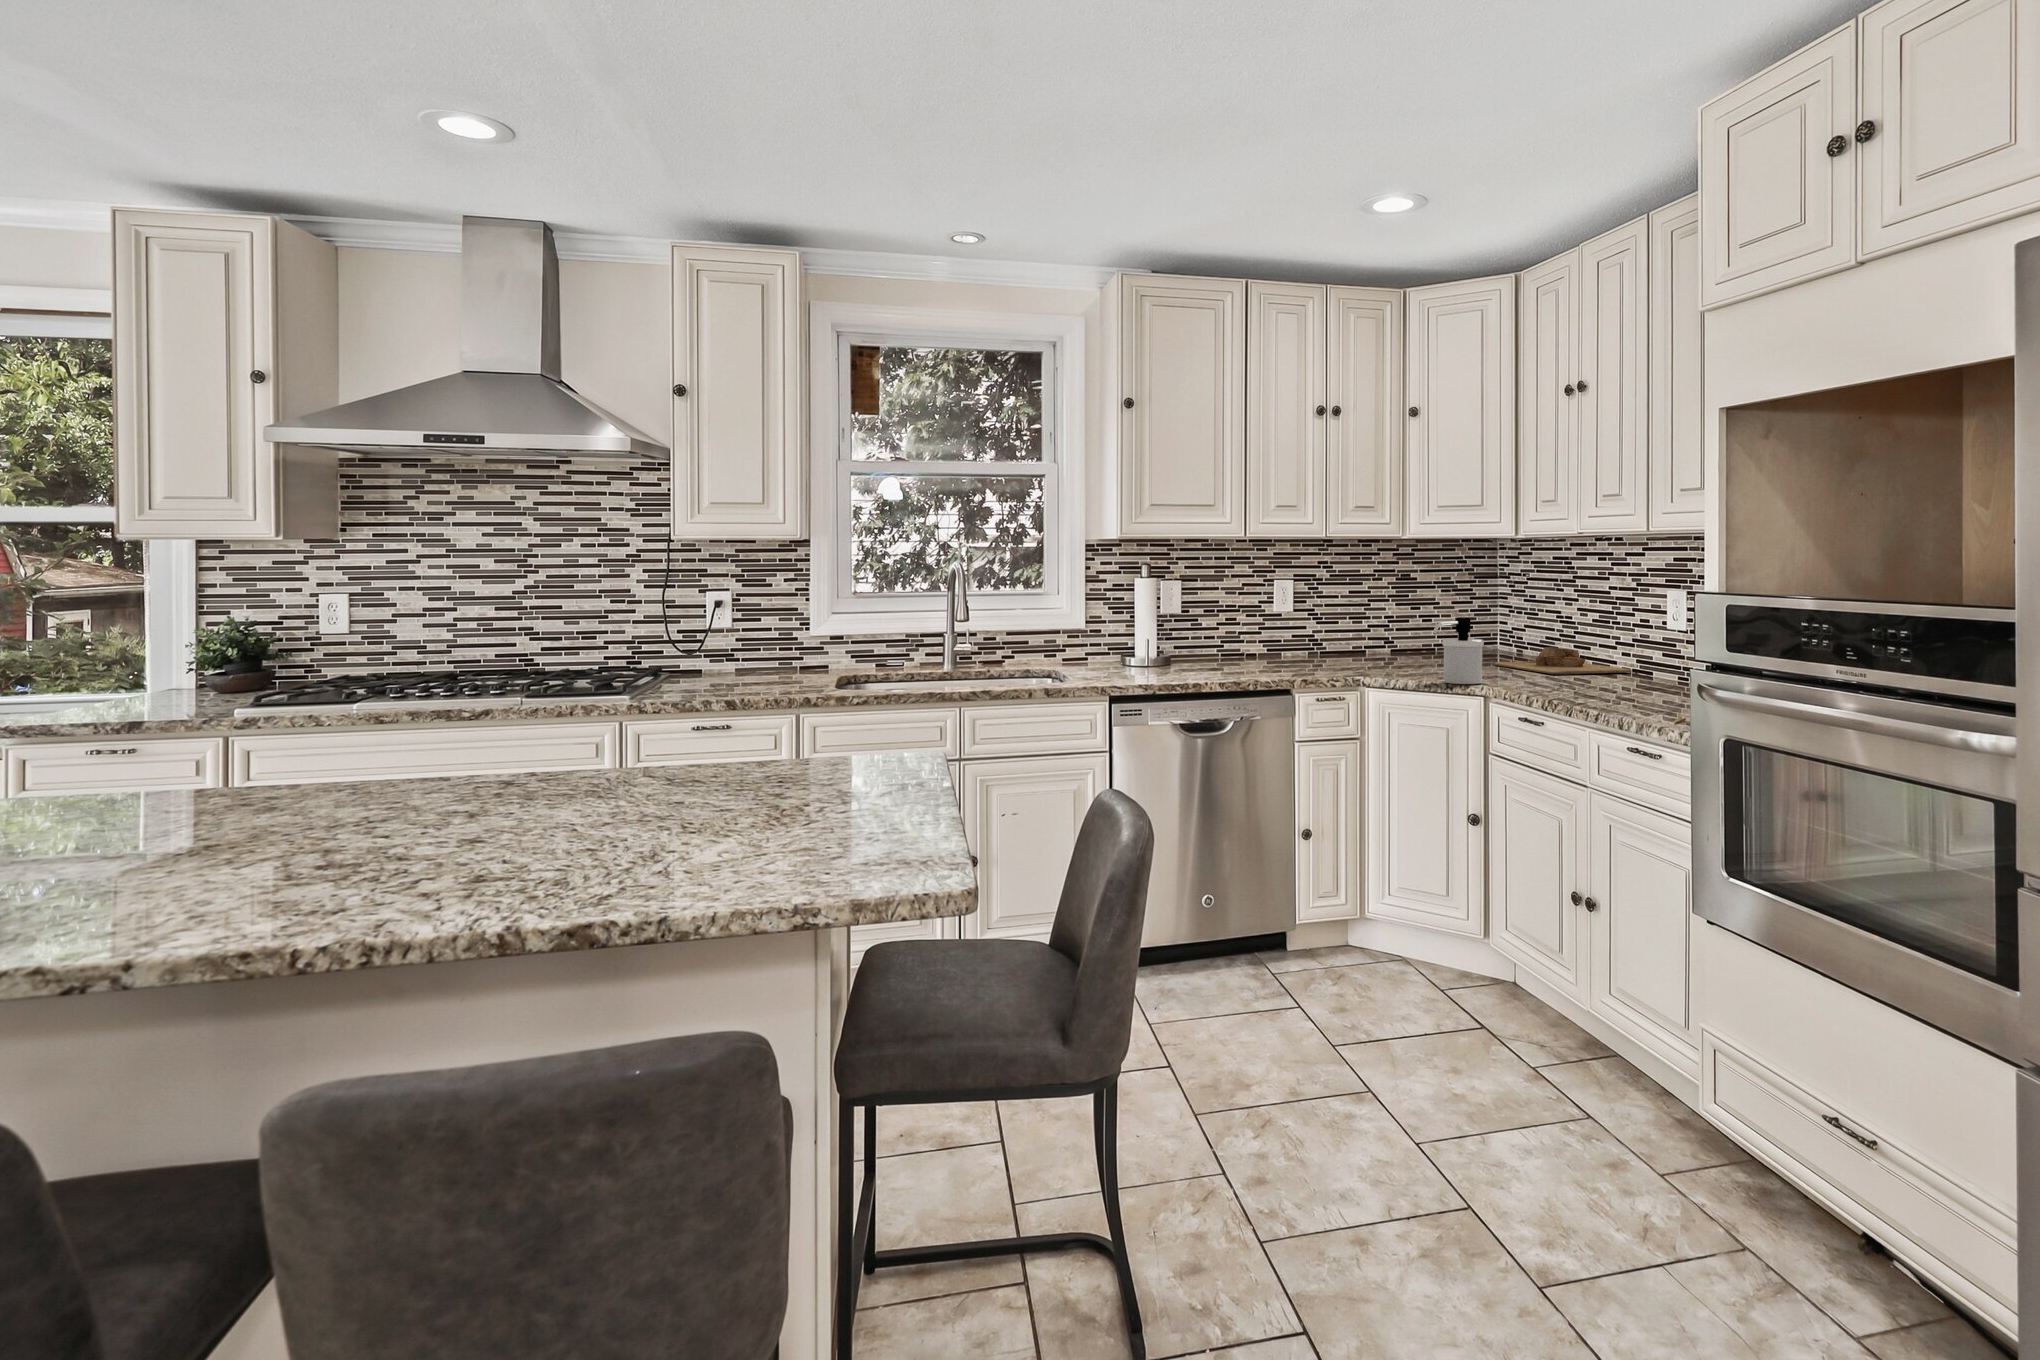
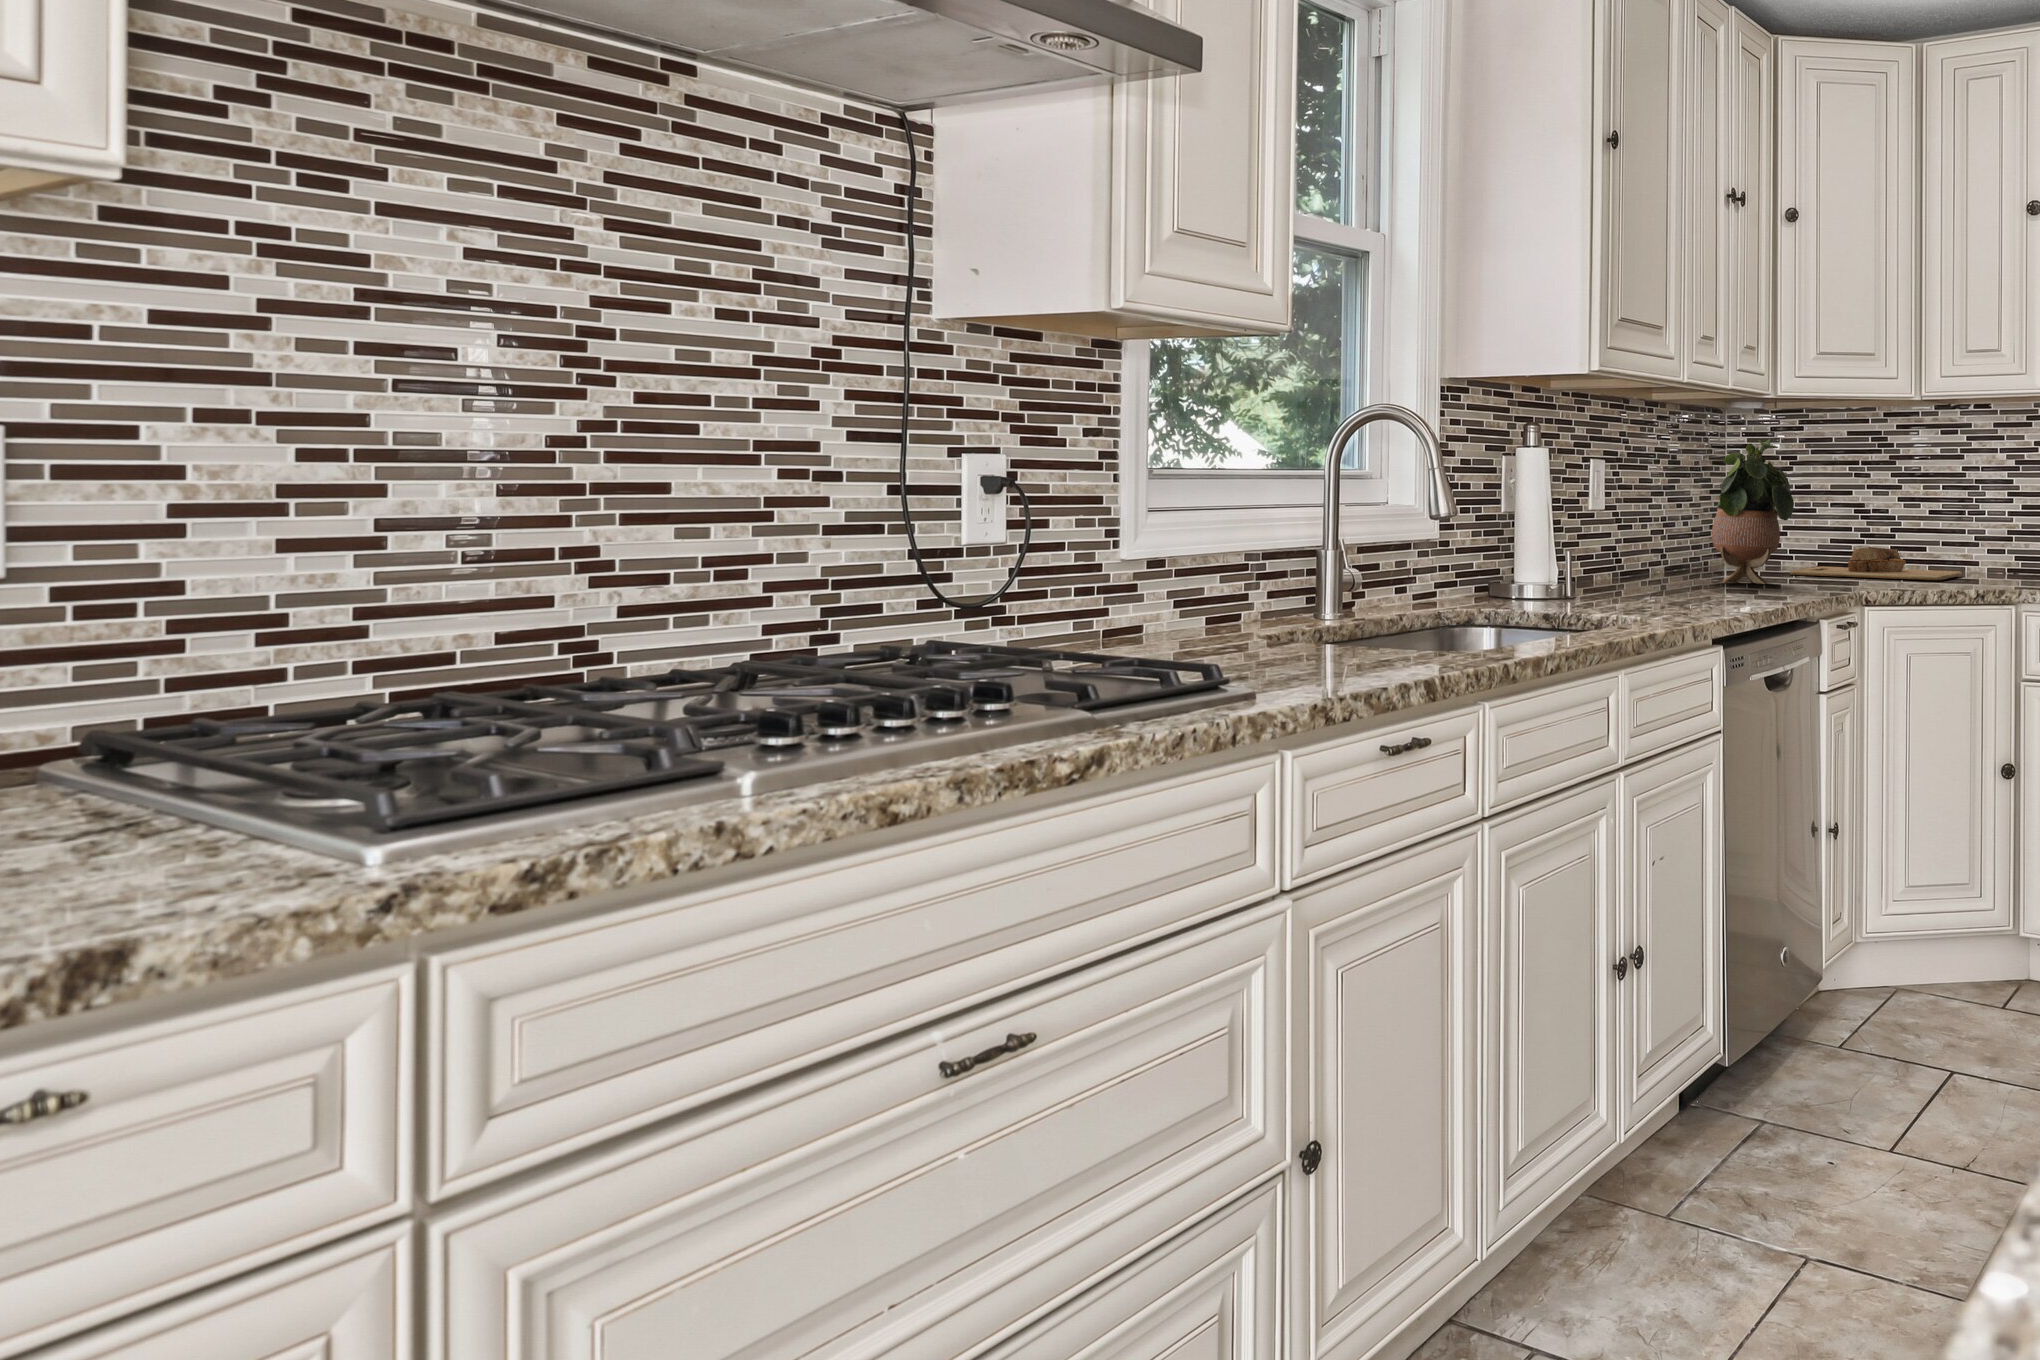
potted plant: none [1364,569,1416,669] -> present [1712,439,1794,584]
soap dispenser: present [1433,617,1484,684] -> none [1947,504,2004,594]

